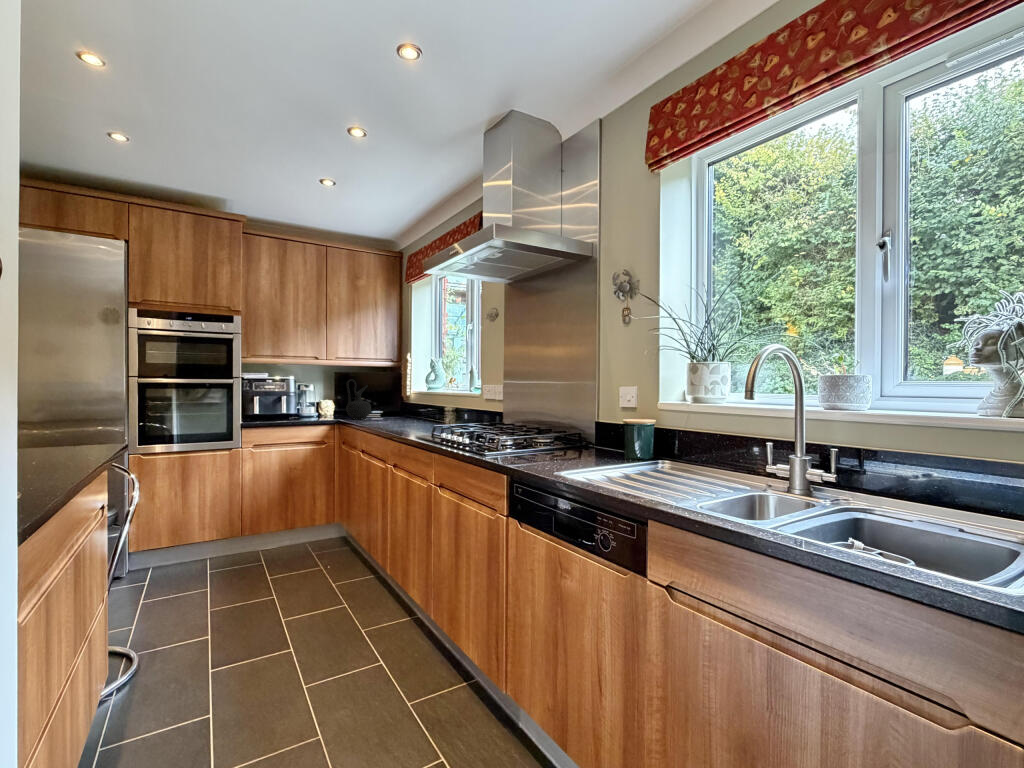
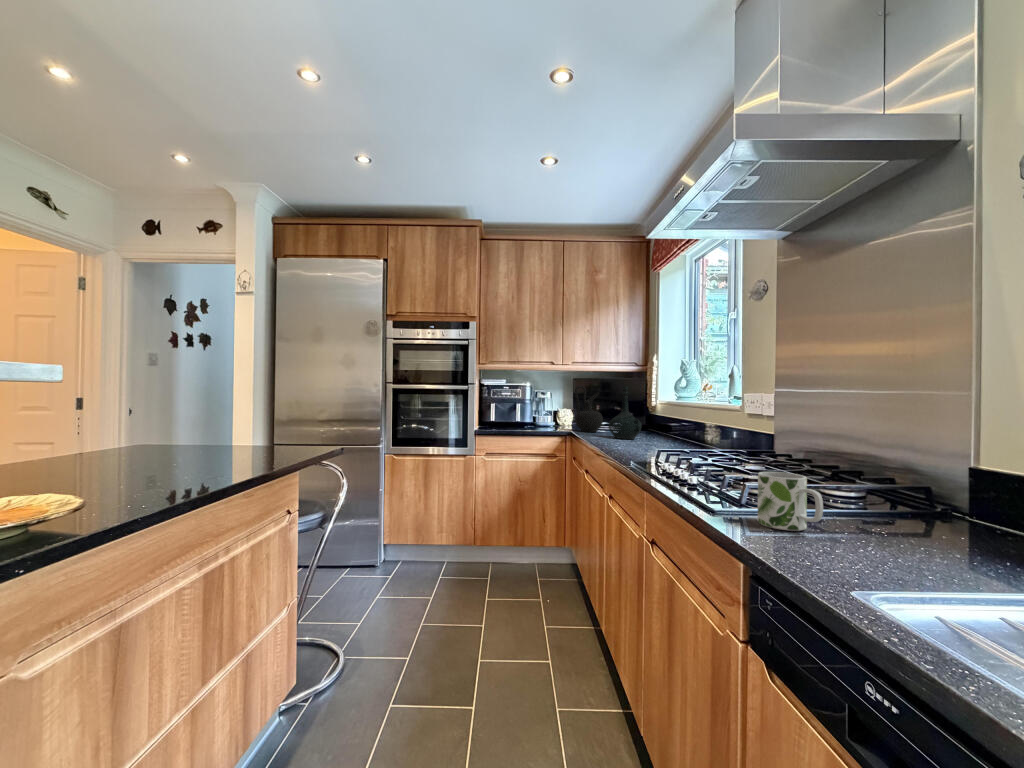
bottle: none [380,381,407,423] -> present [609,387,642,439]
mug: none [509,431,539,460] -> present [758,472,823,531]

